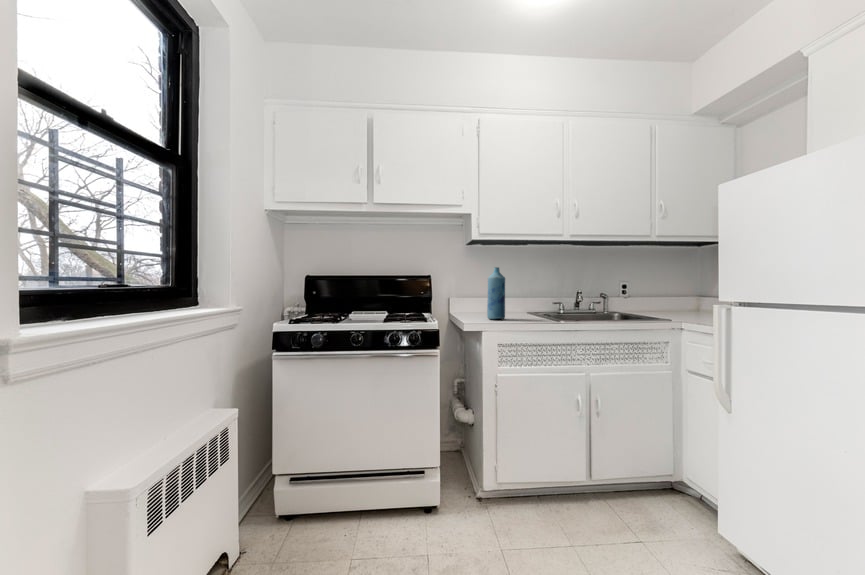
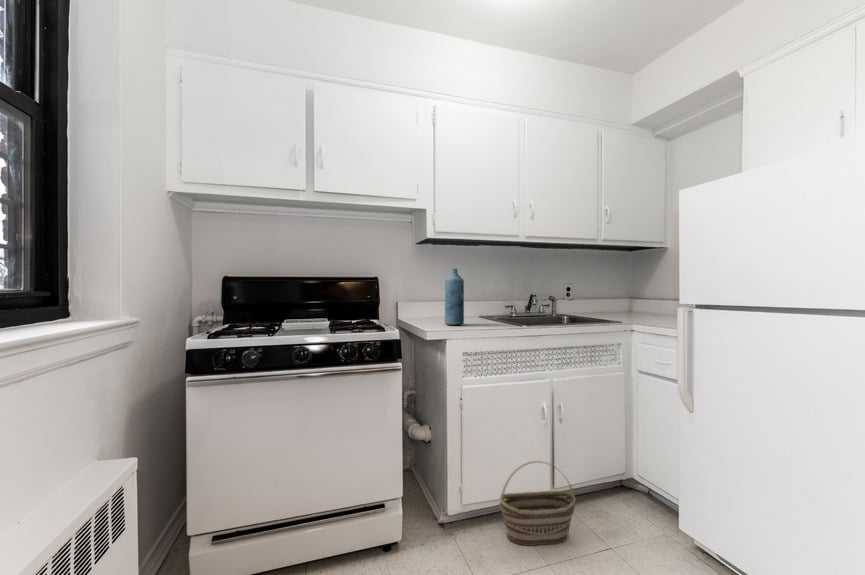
basket: none [531,449,607,529] -> present [500,461,575,546]

